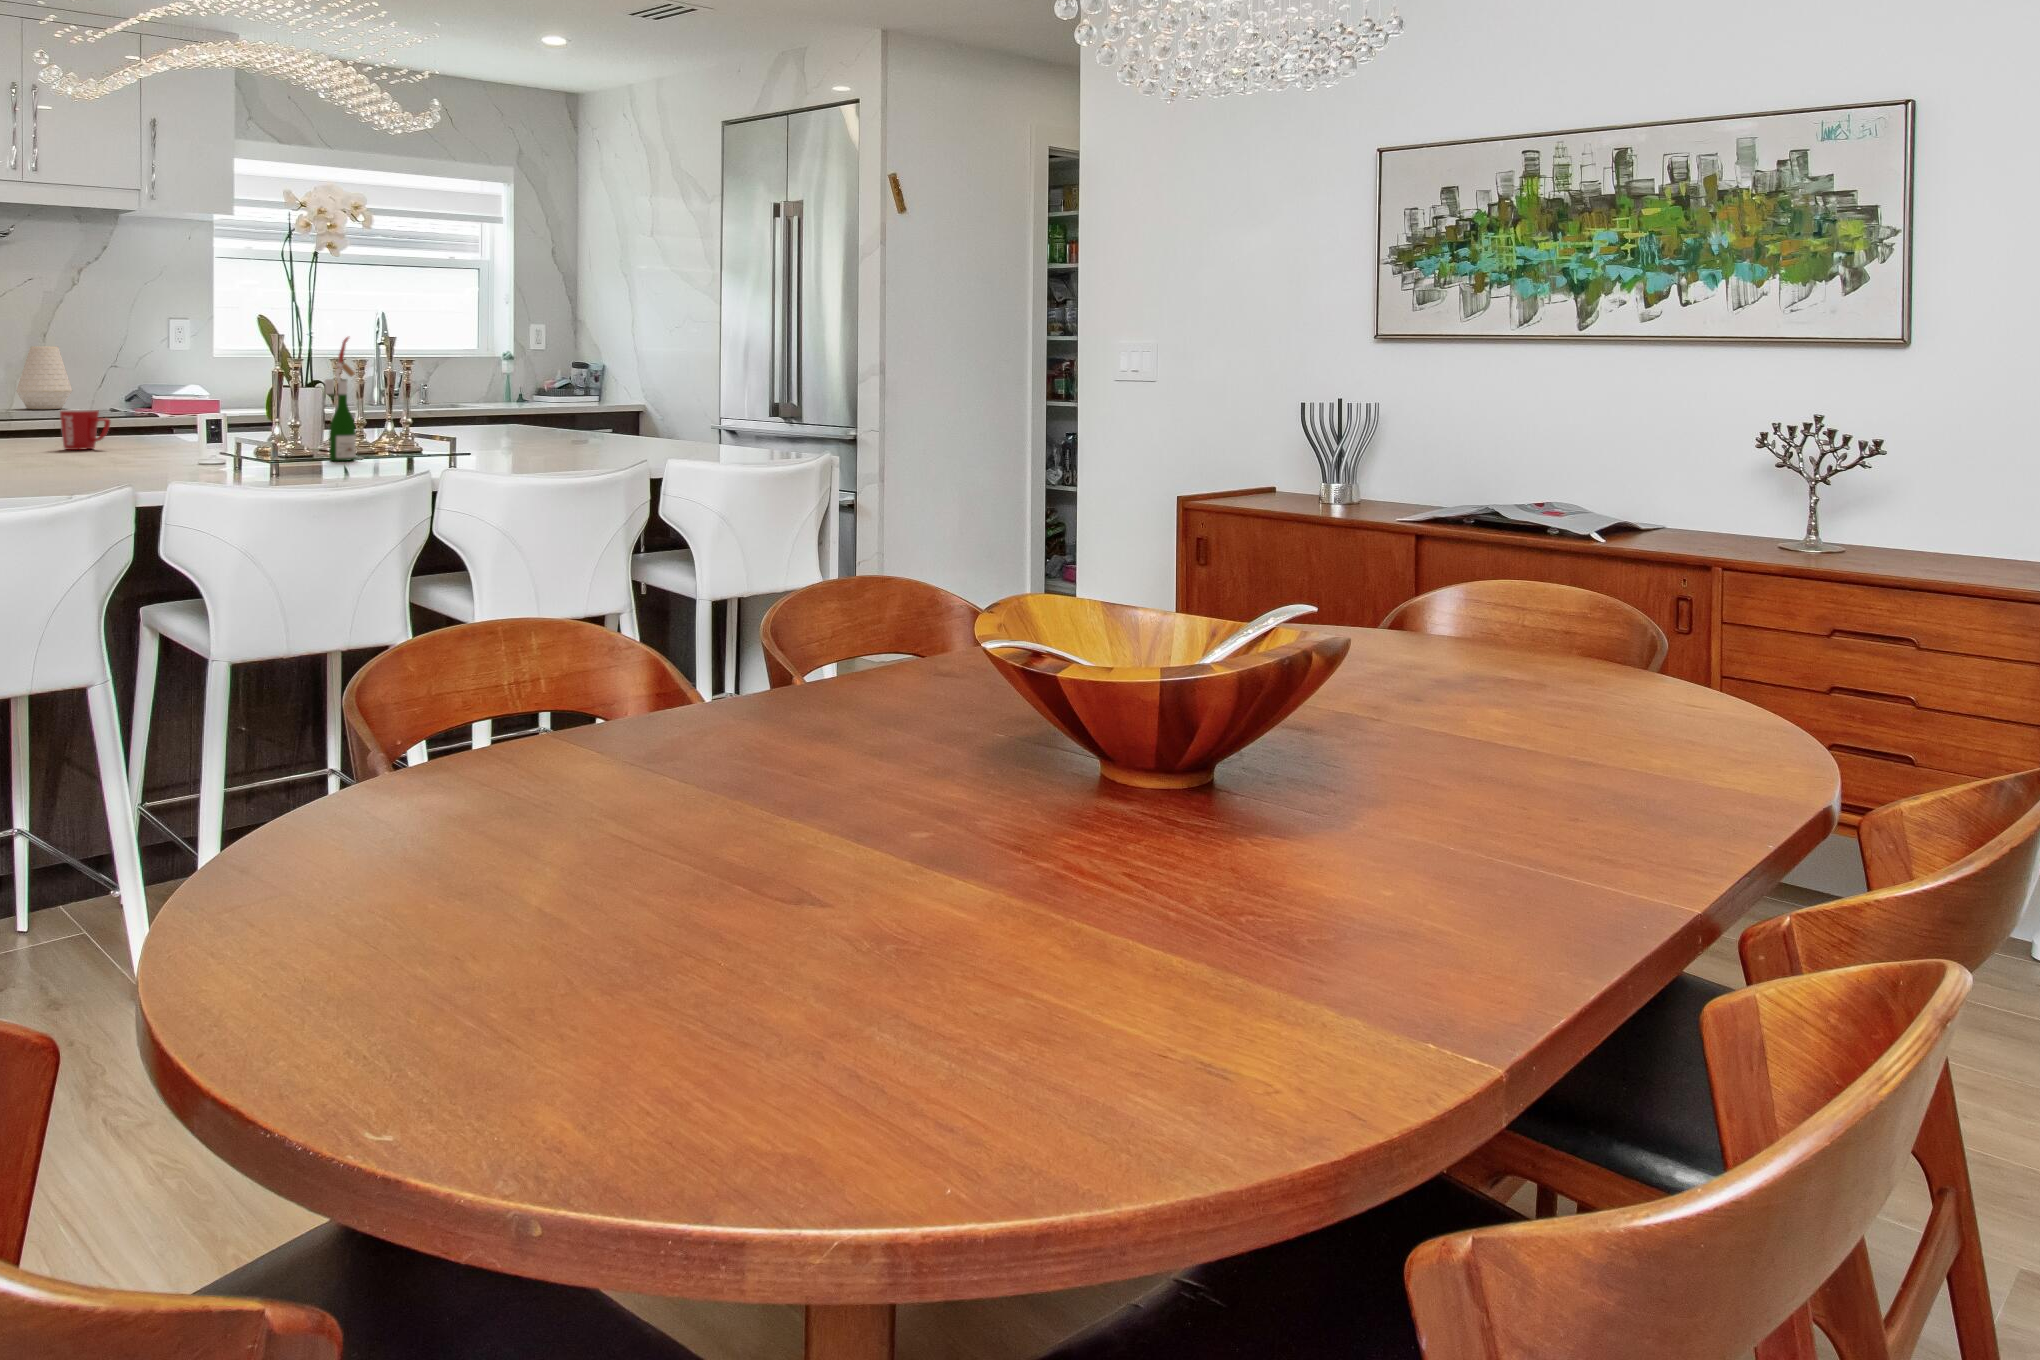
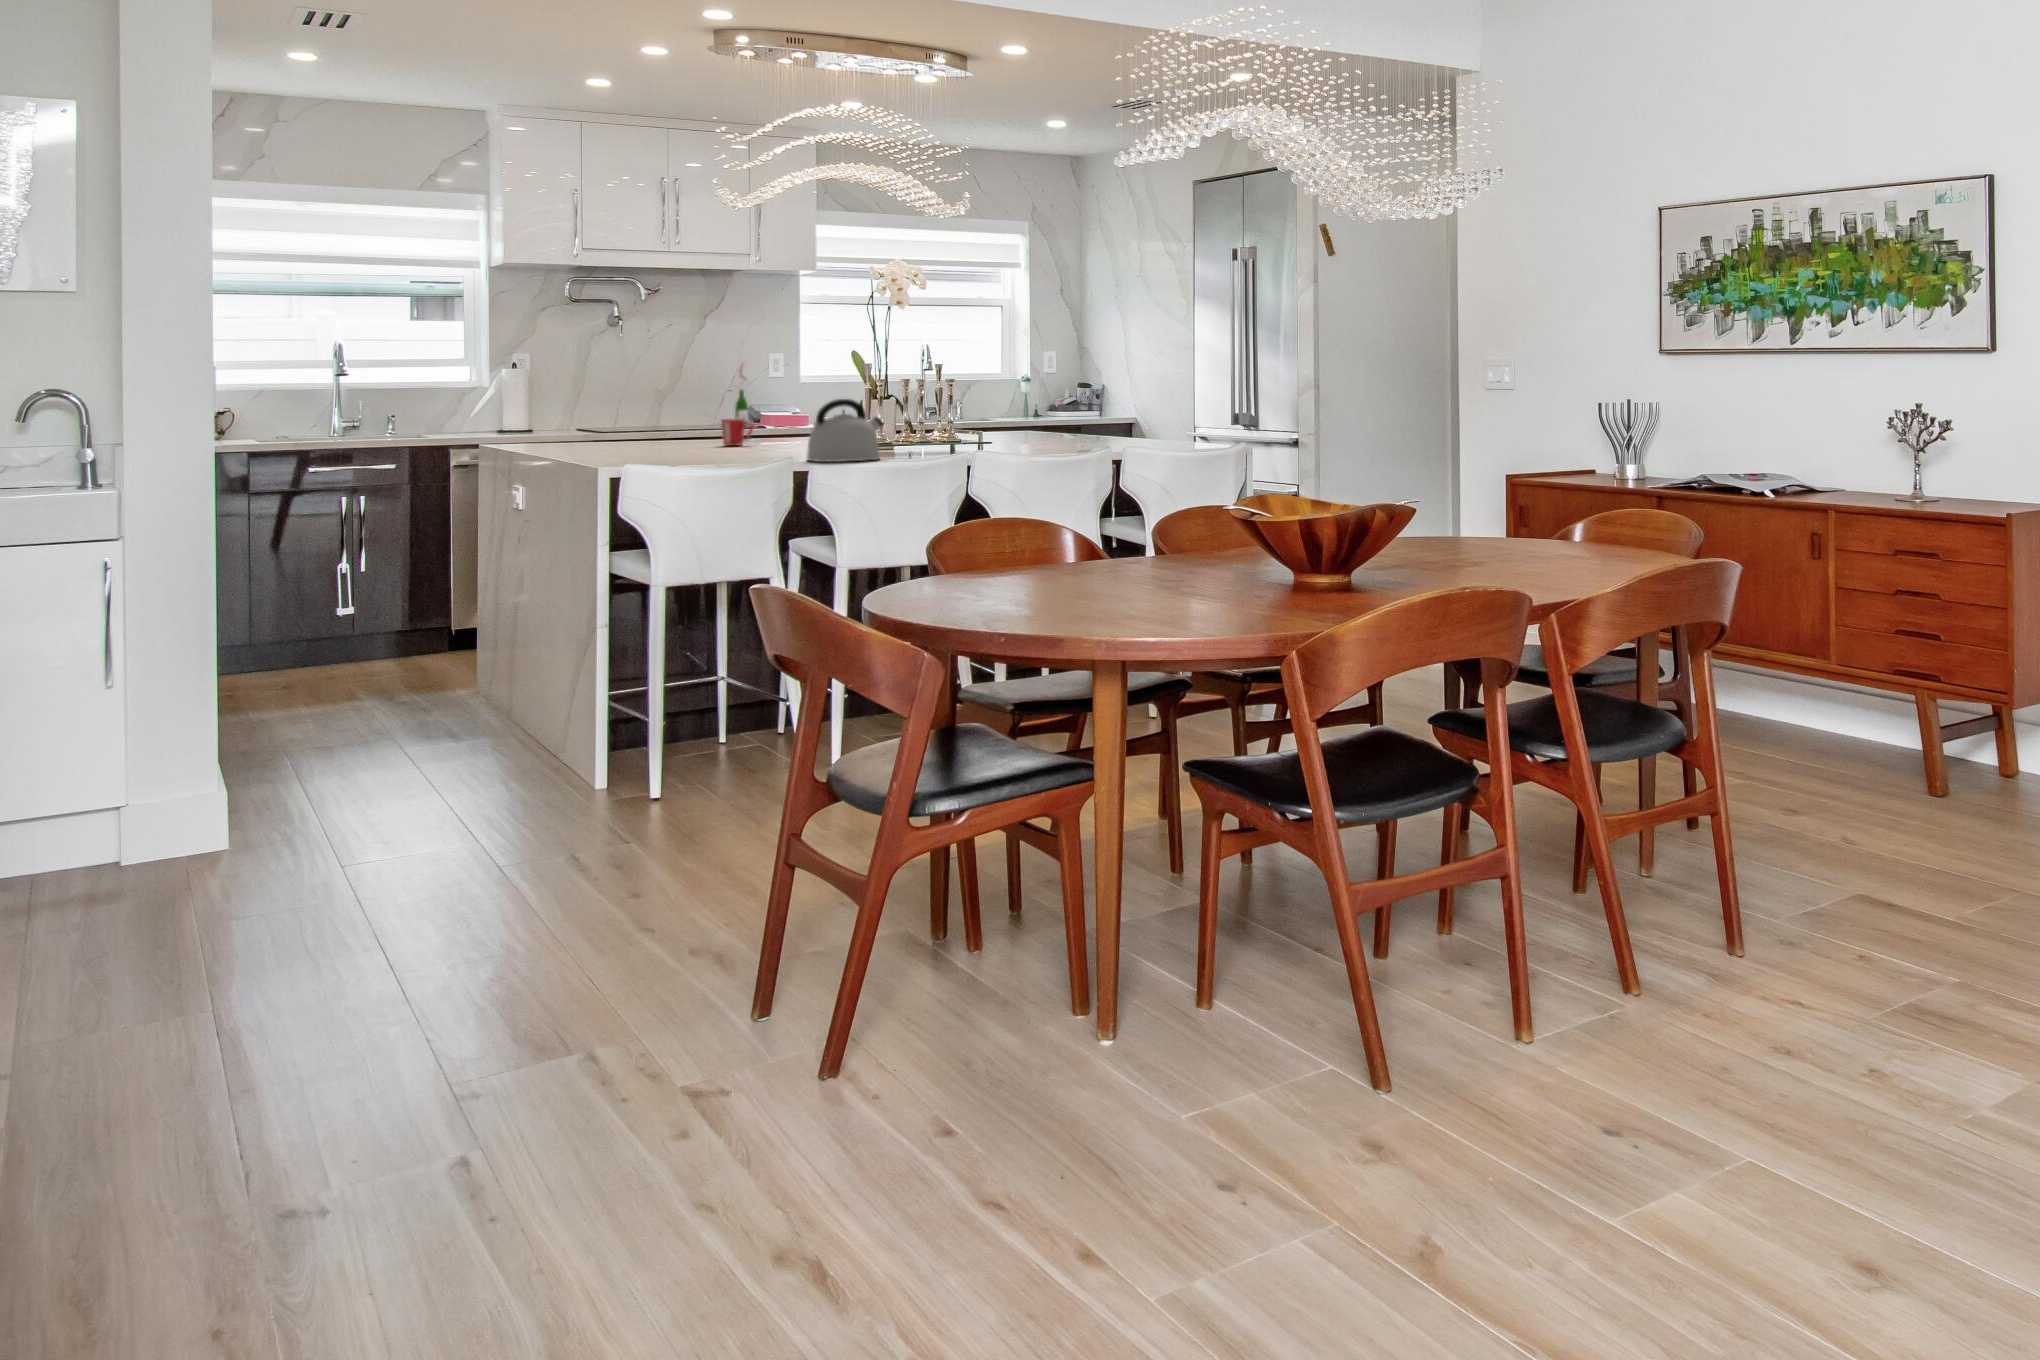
wine bottle: present [325,337,361,461] -> present [734,368,749,423]
vase: present [16,346,72,409] -> none [660,376,699,425]
kettle: none [167,388,298,487] -> present [807,399,883,462]

